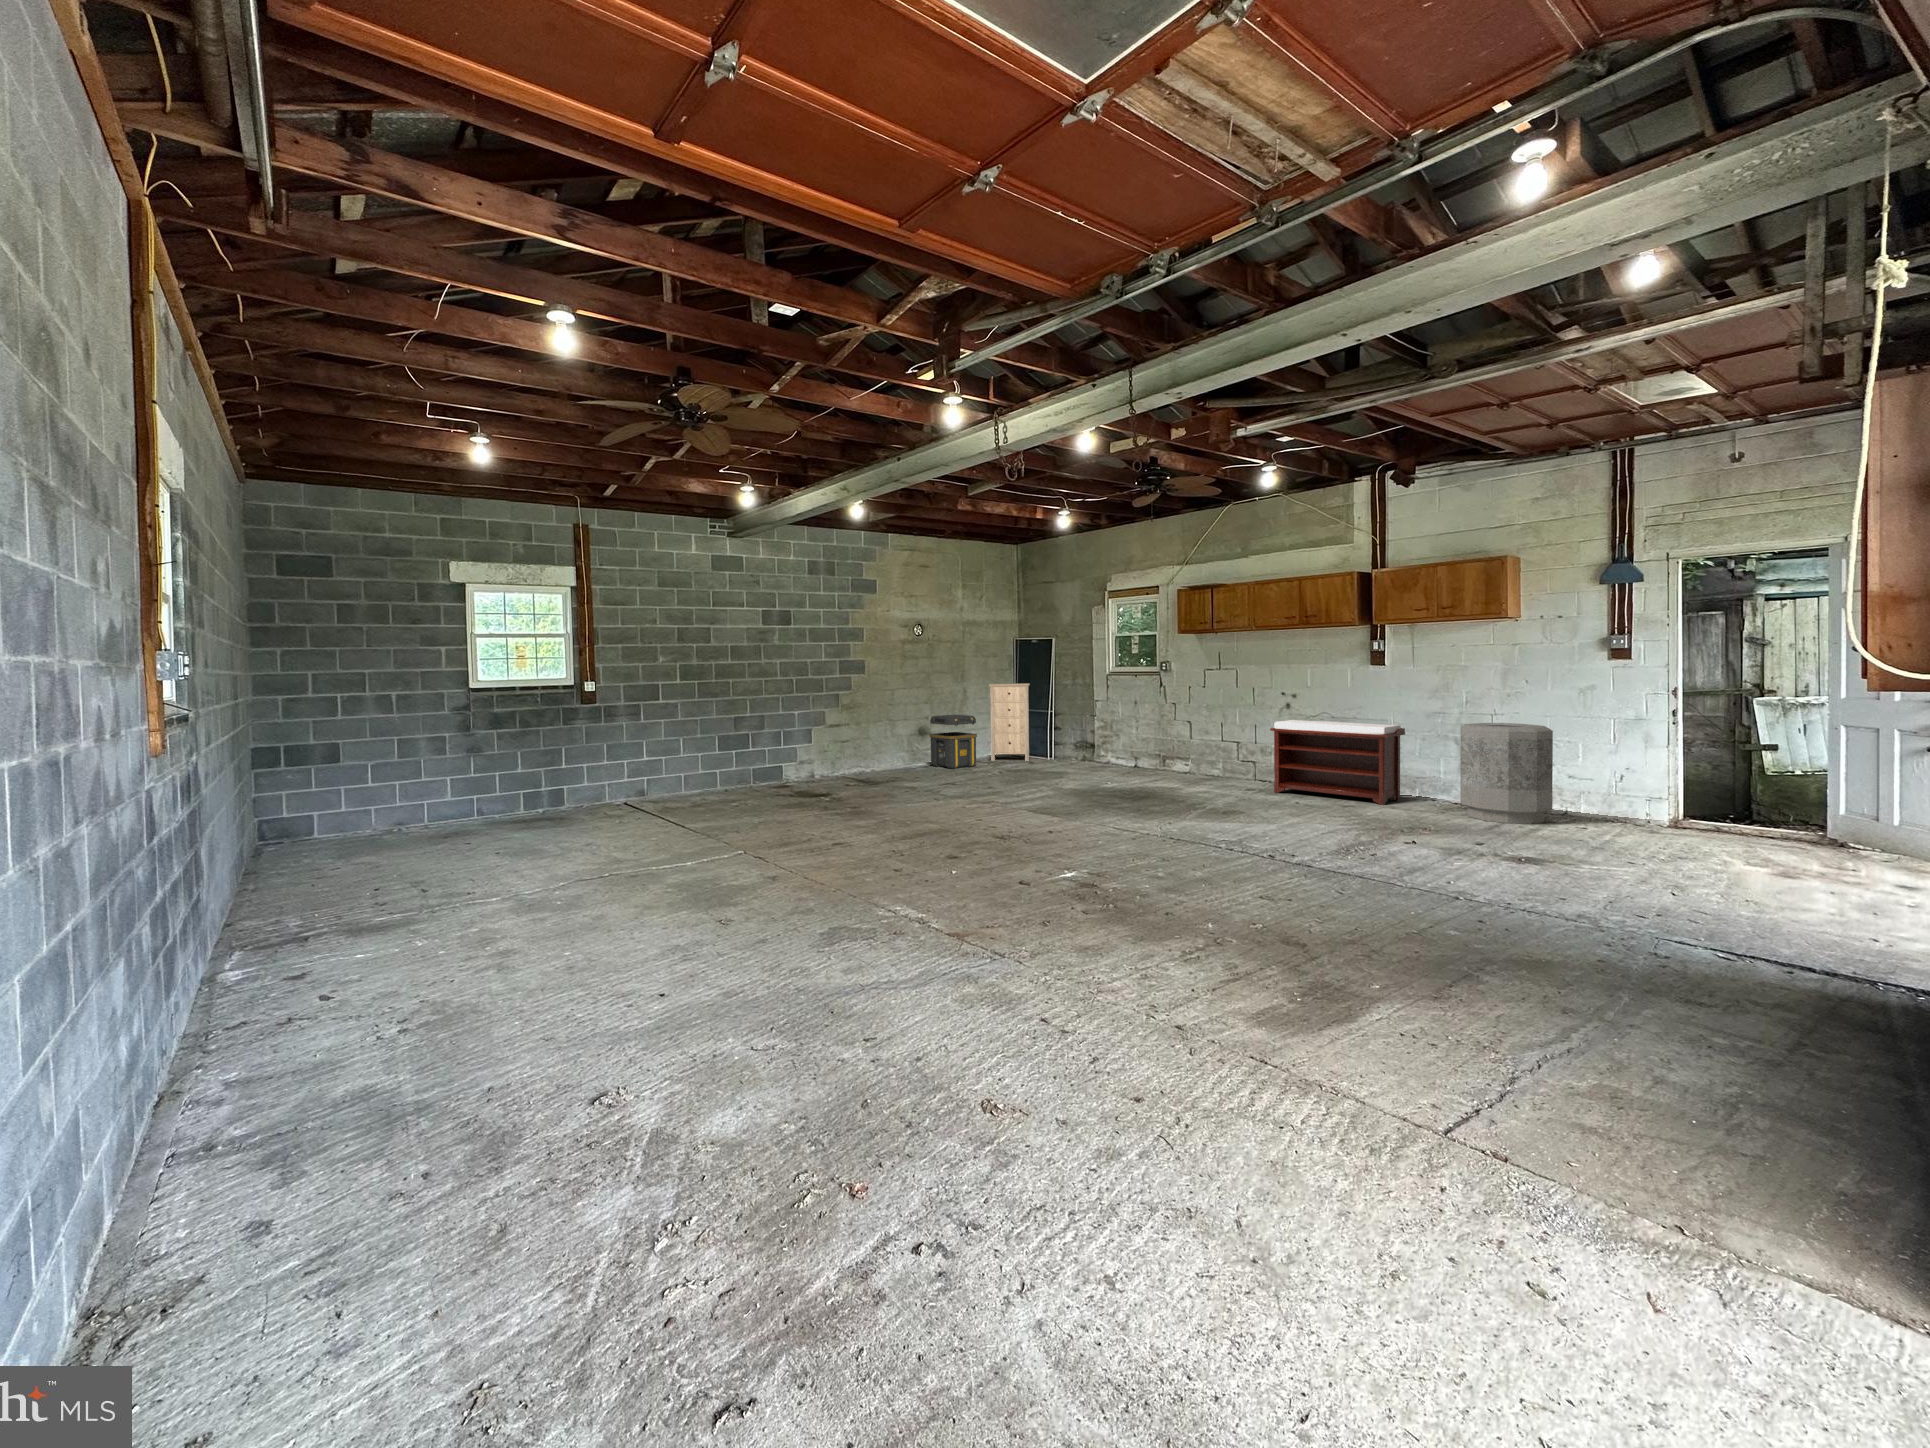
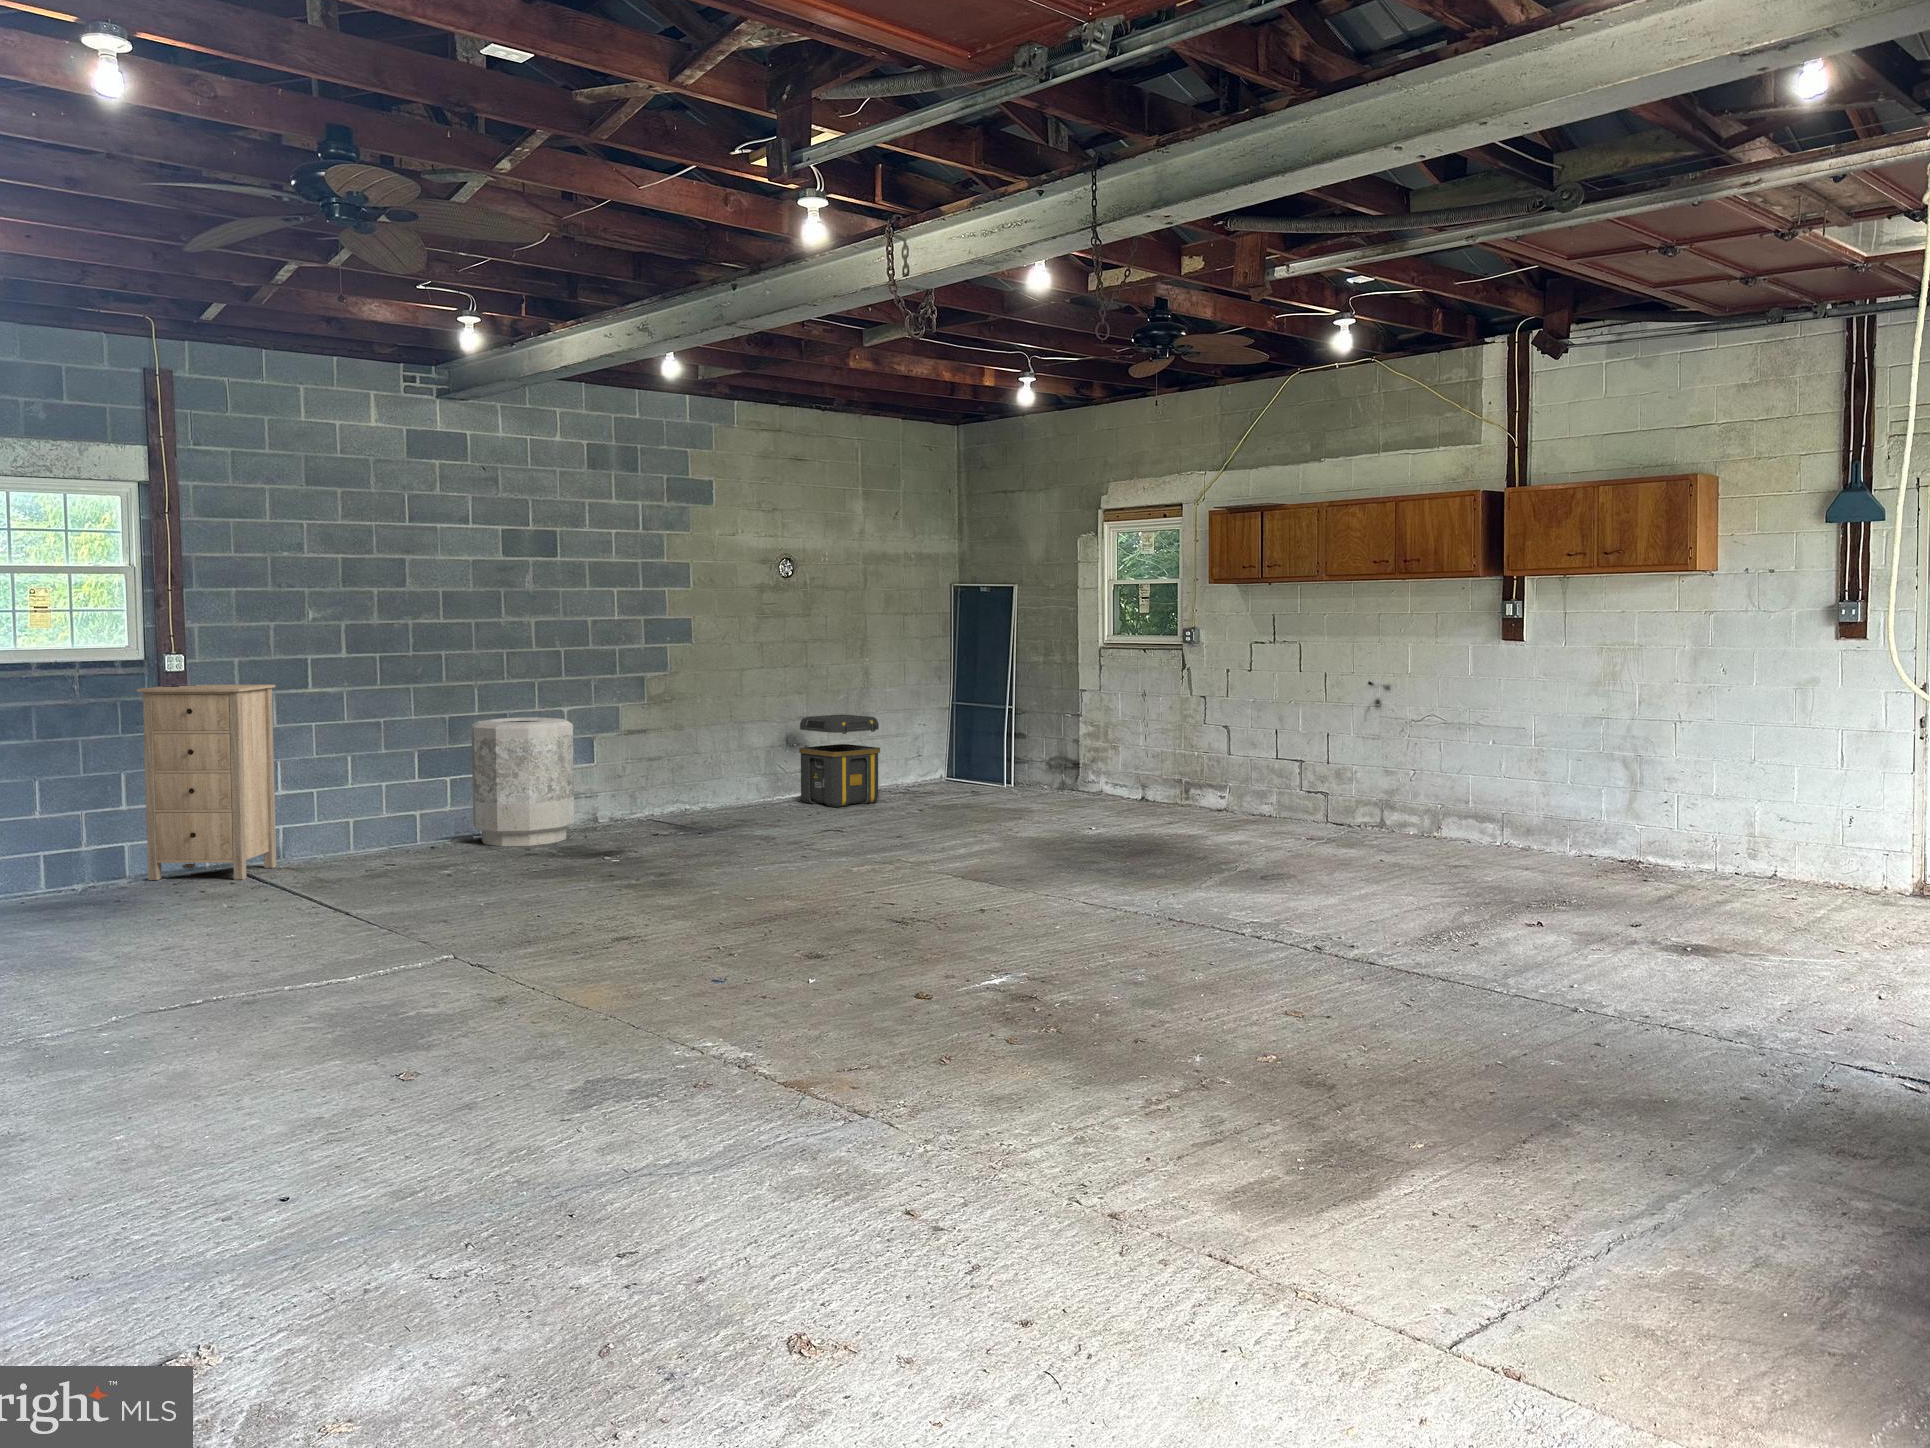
storage cabinet: present [989,683,1030,761] -> present [137,685,276,880]
bench: present [1270,720,1405,805] -> none [1347,728,1549,865]
trash can: present [1460,723,1553,824] -> present [472,717,574,846]

